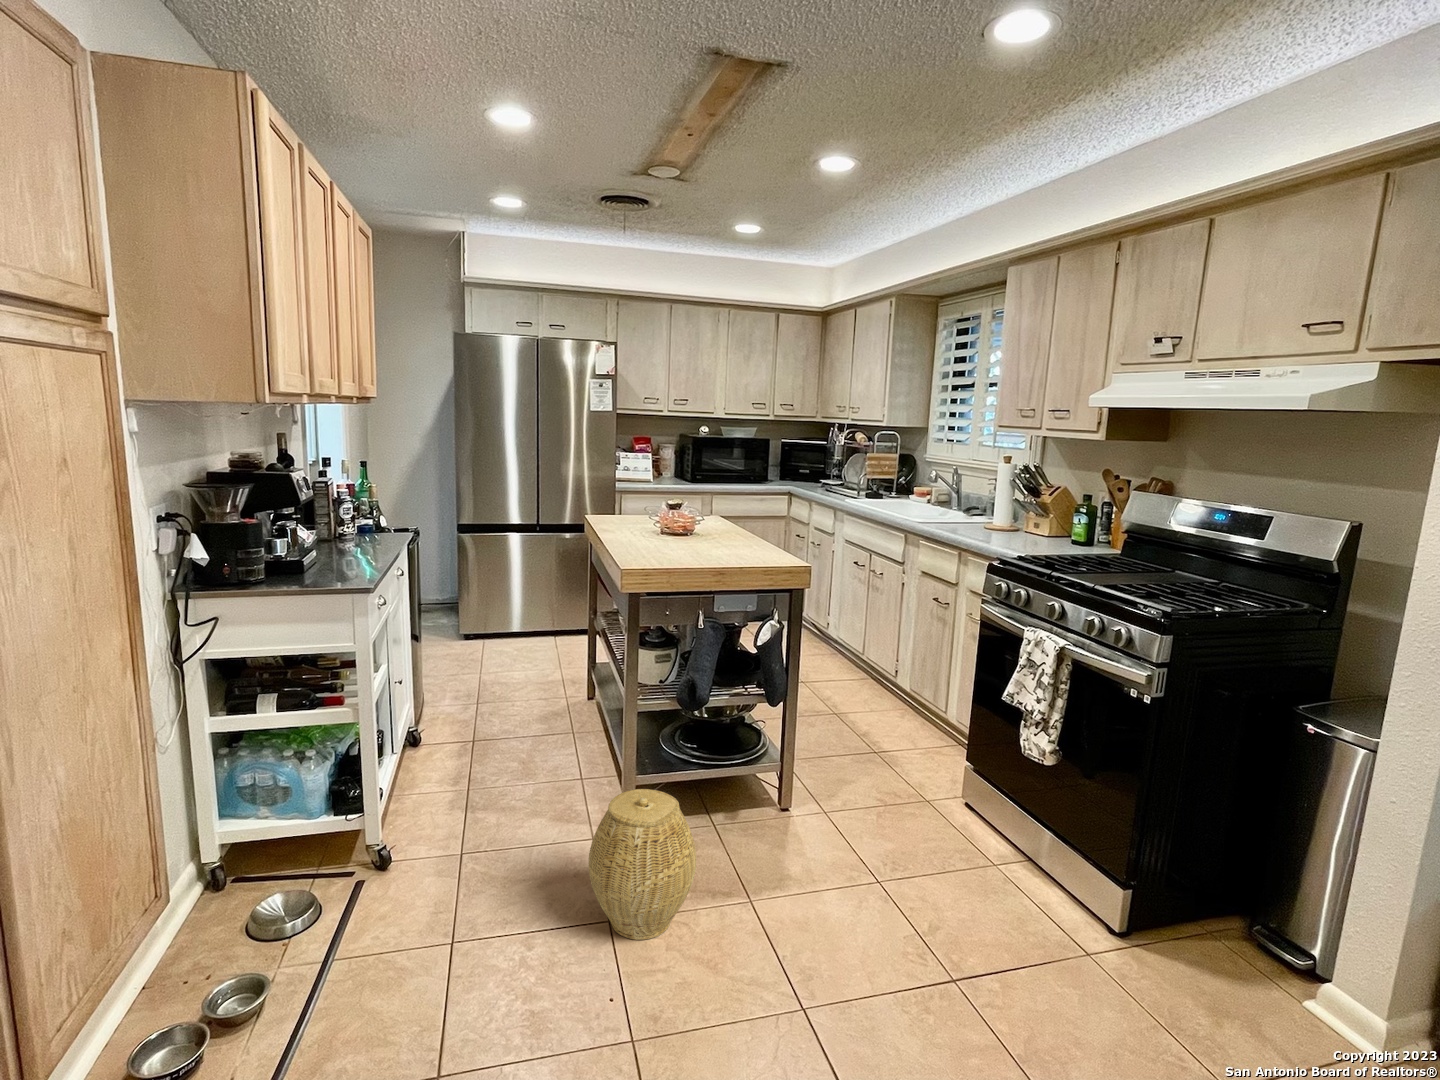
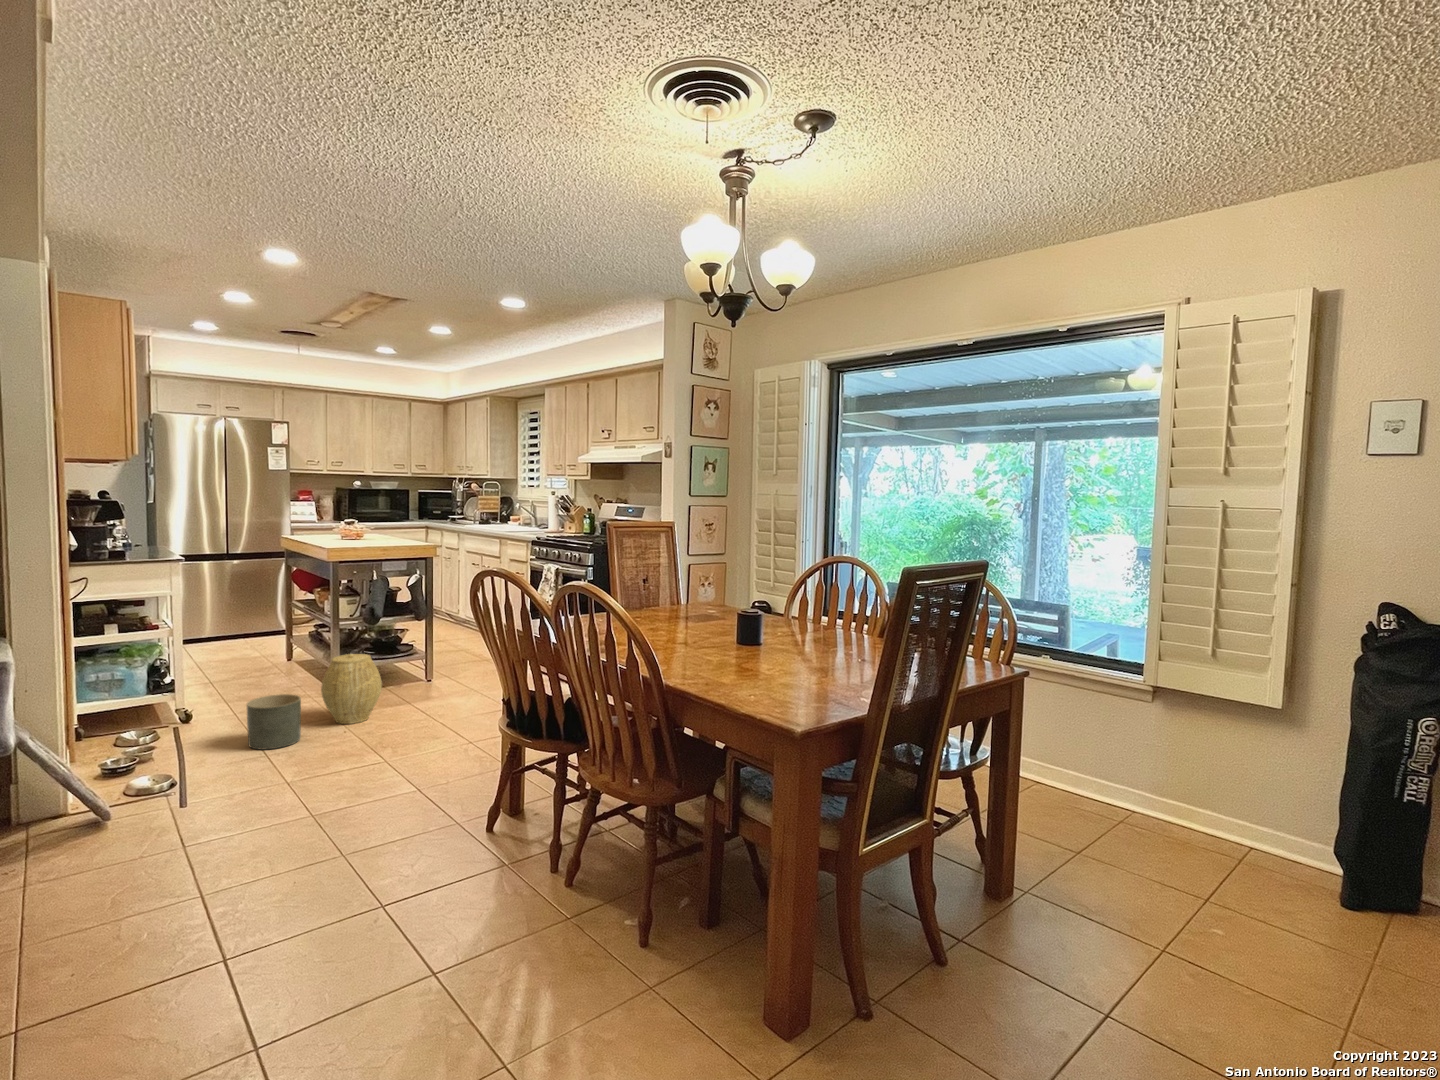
planter: none [441,874,540,1012] -> present [247,694,301,750]

